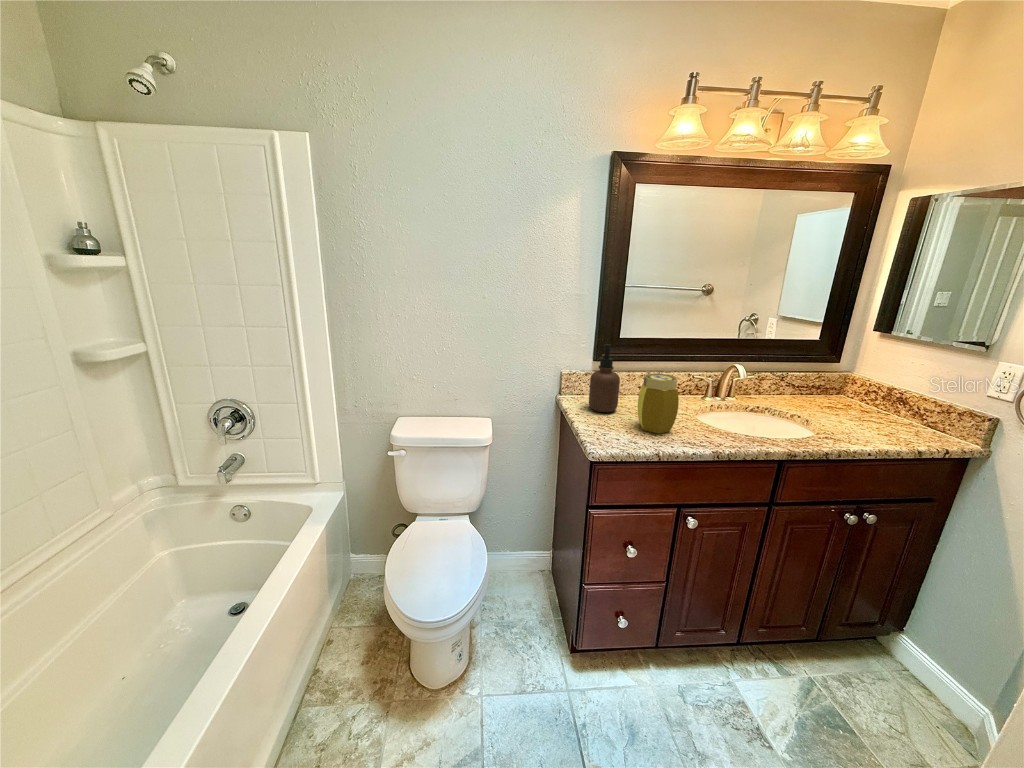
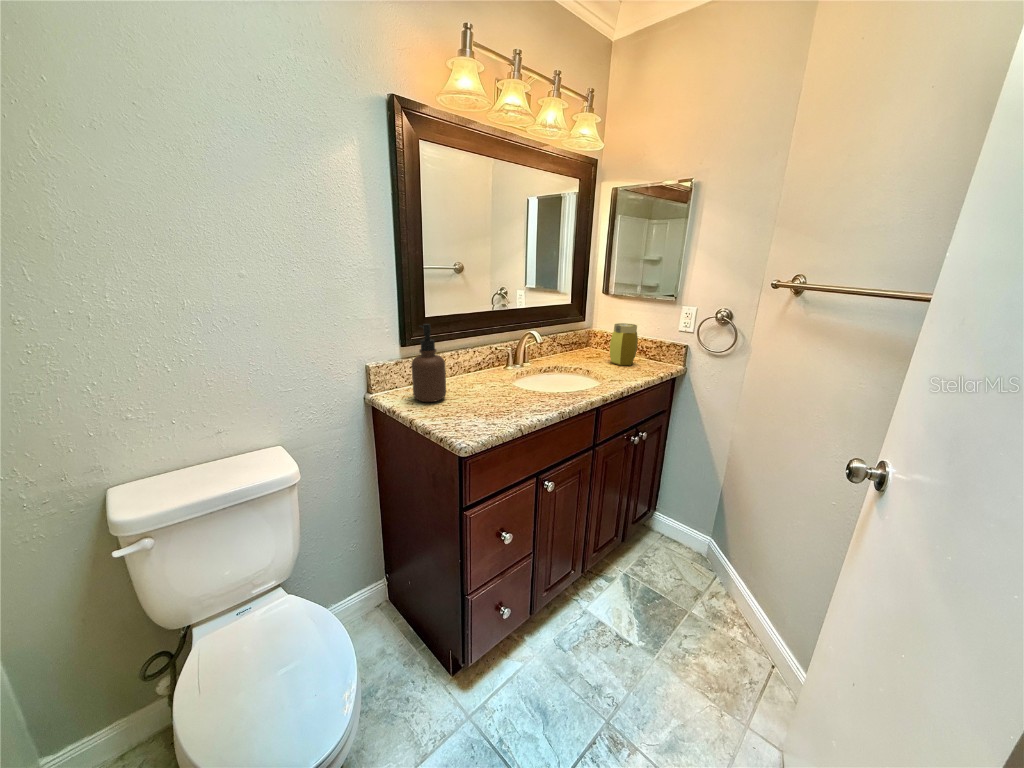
jar: present [638,373,679,434] -> present [610,323,638,365]

